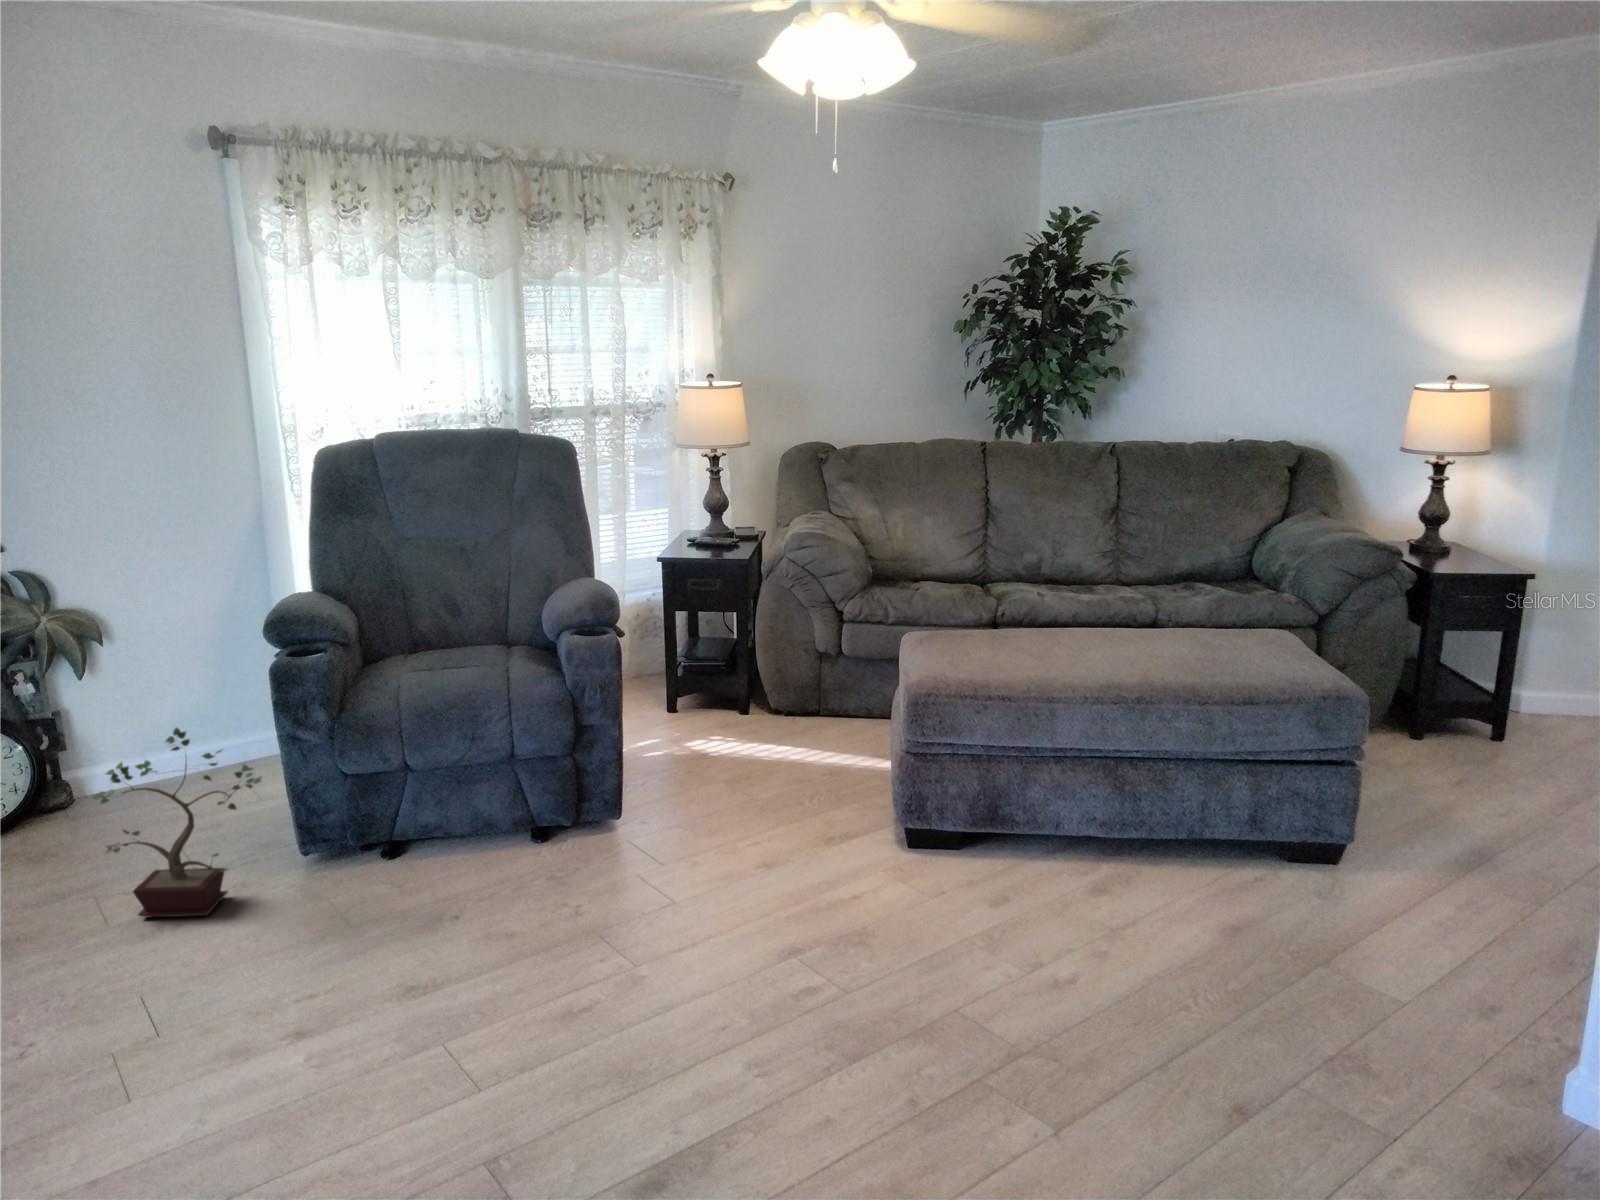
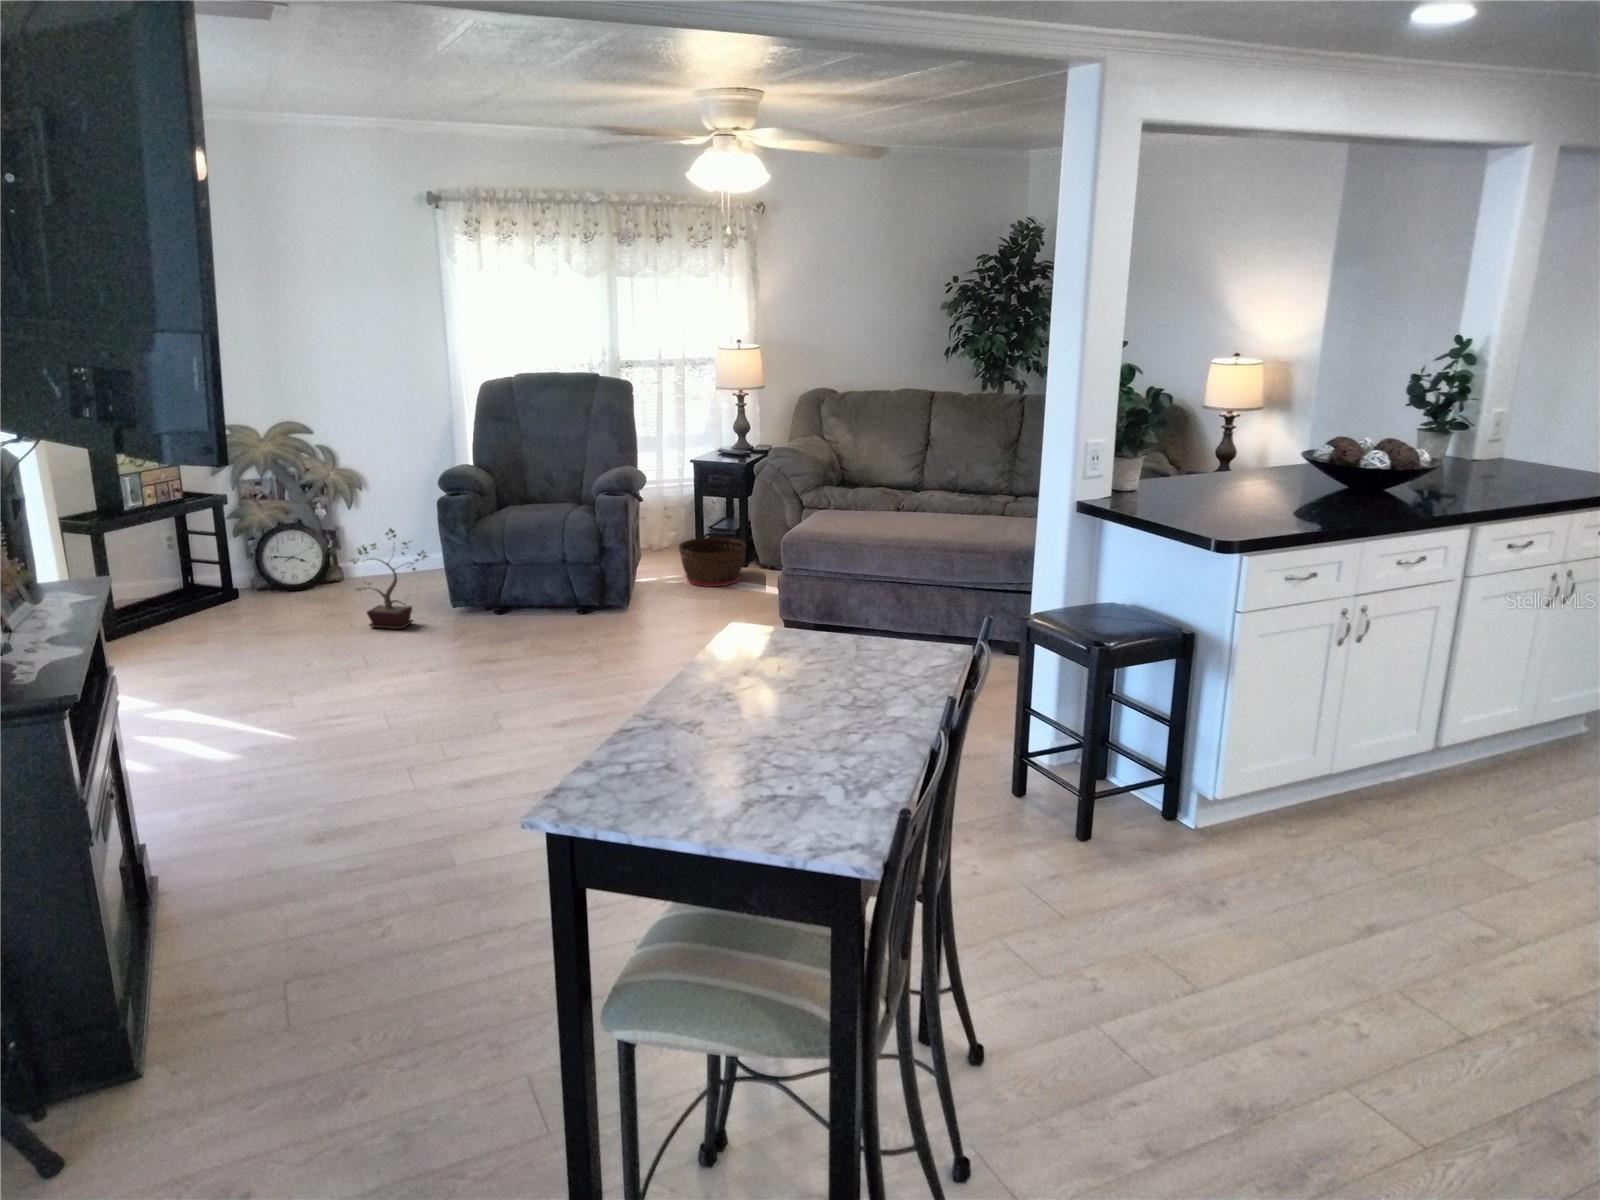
basket: none [660,674,766,759] -> present [679,537,746,587]

